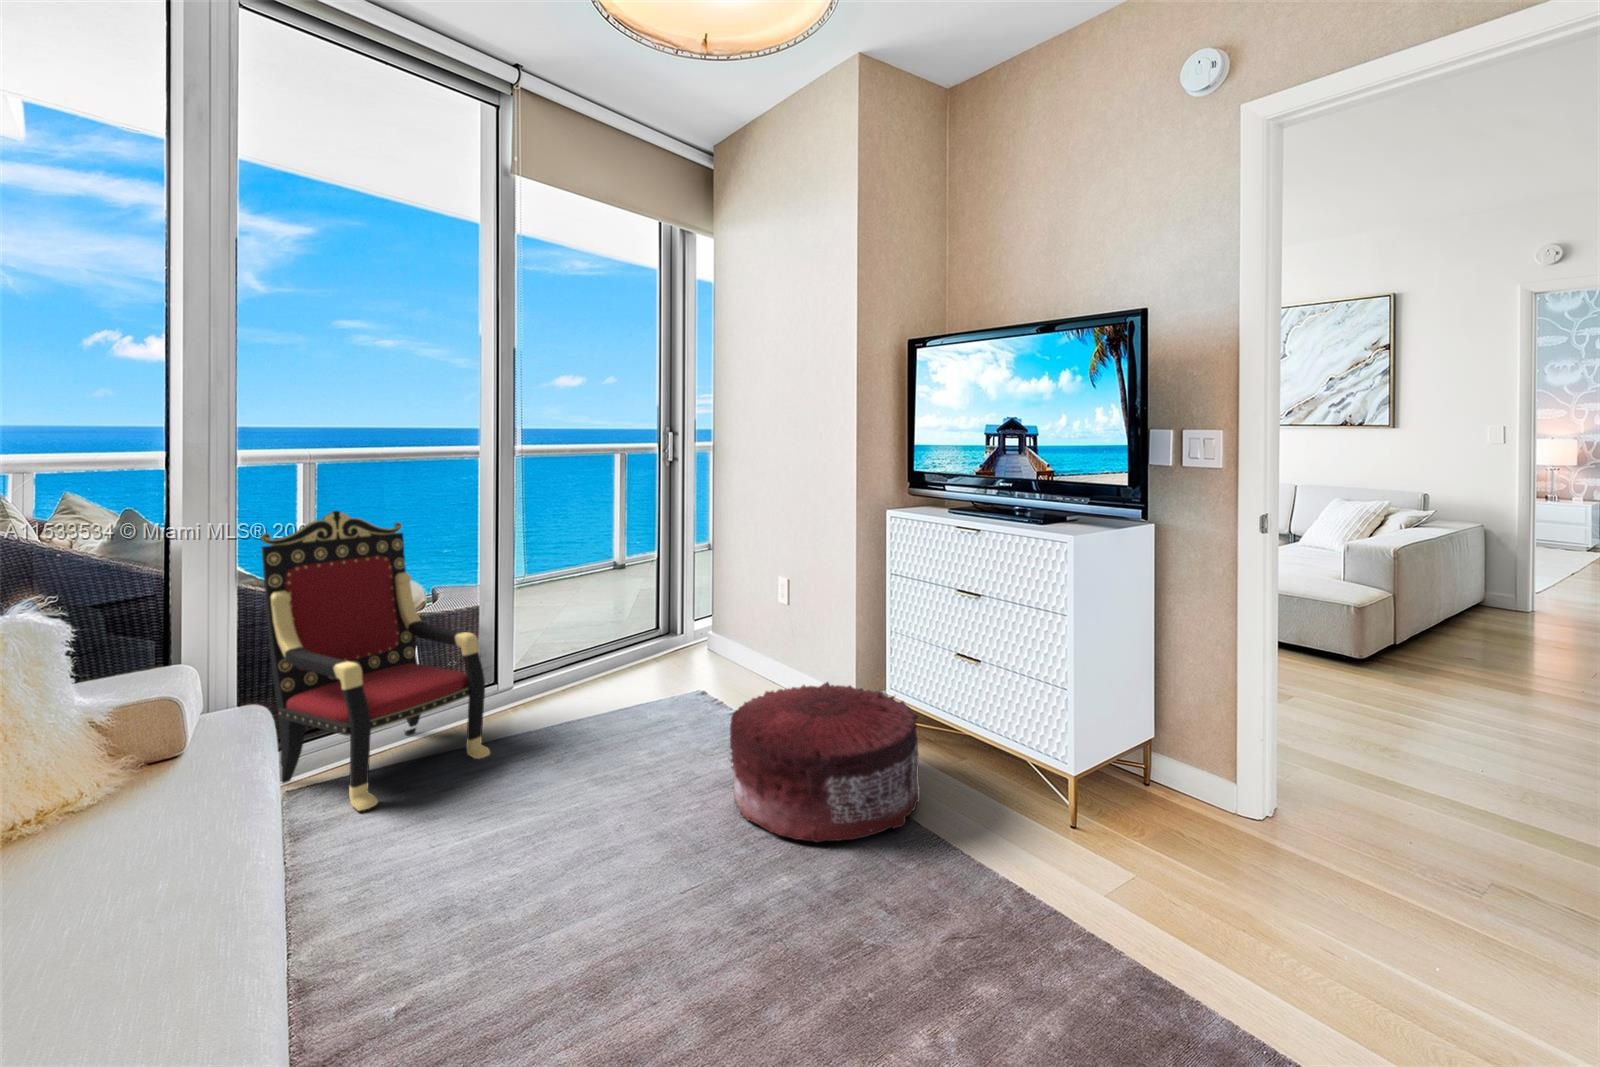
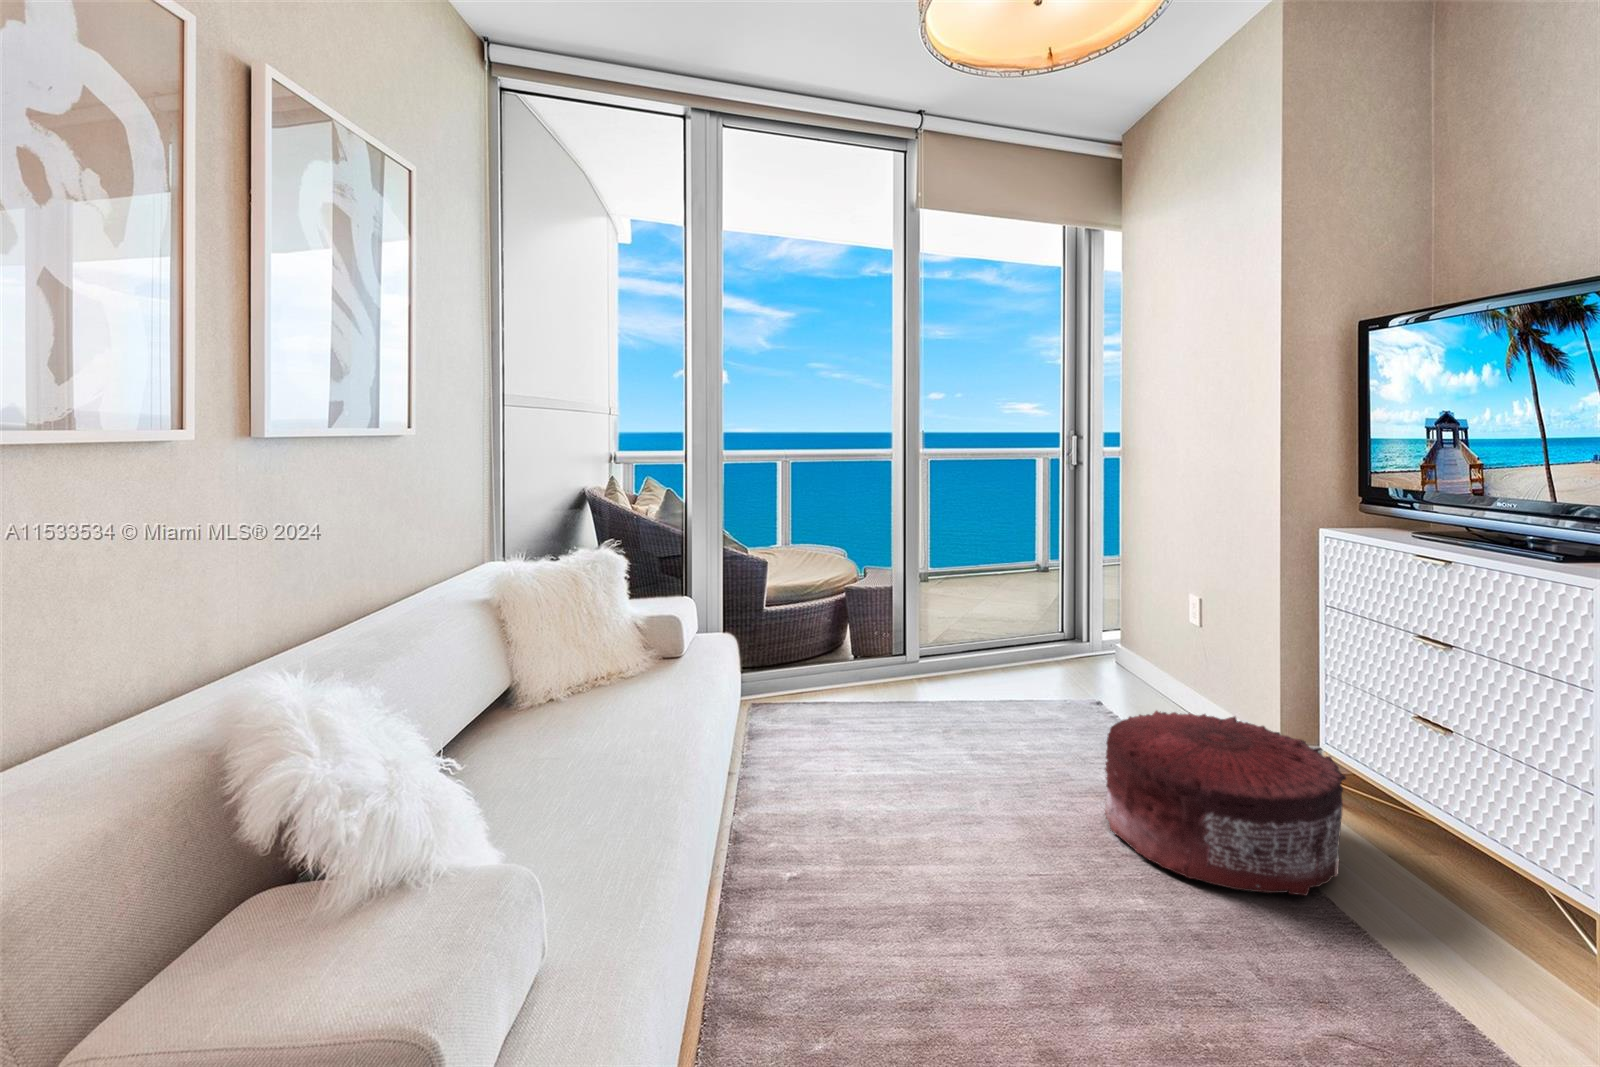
armchair: present [261,511,490,810] -> none [744,496,893,732]

